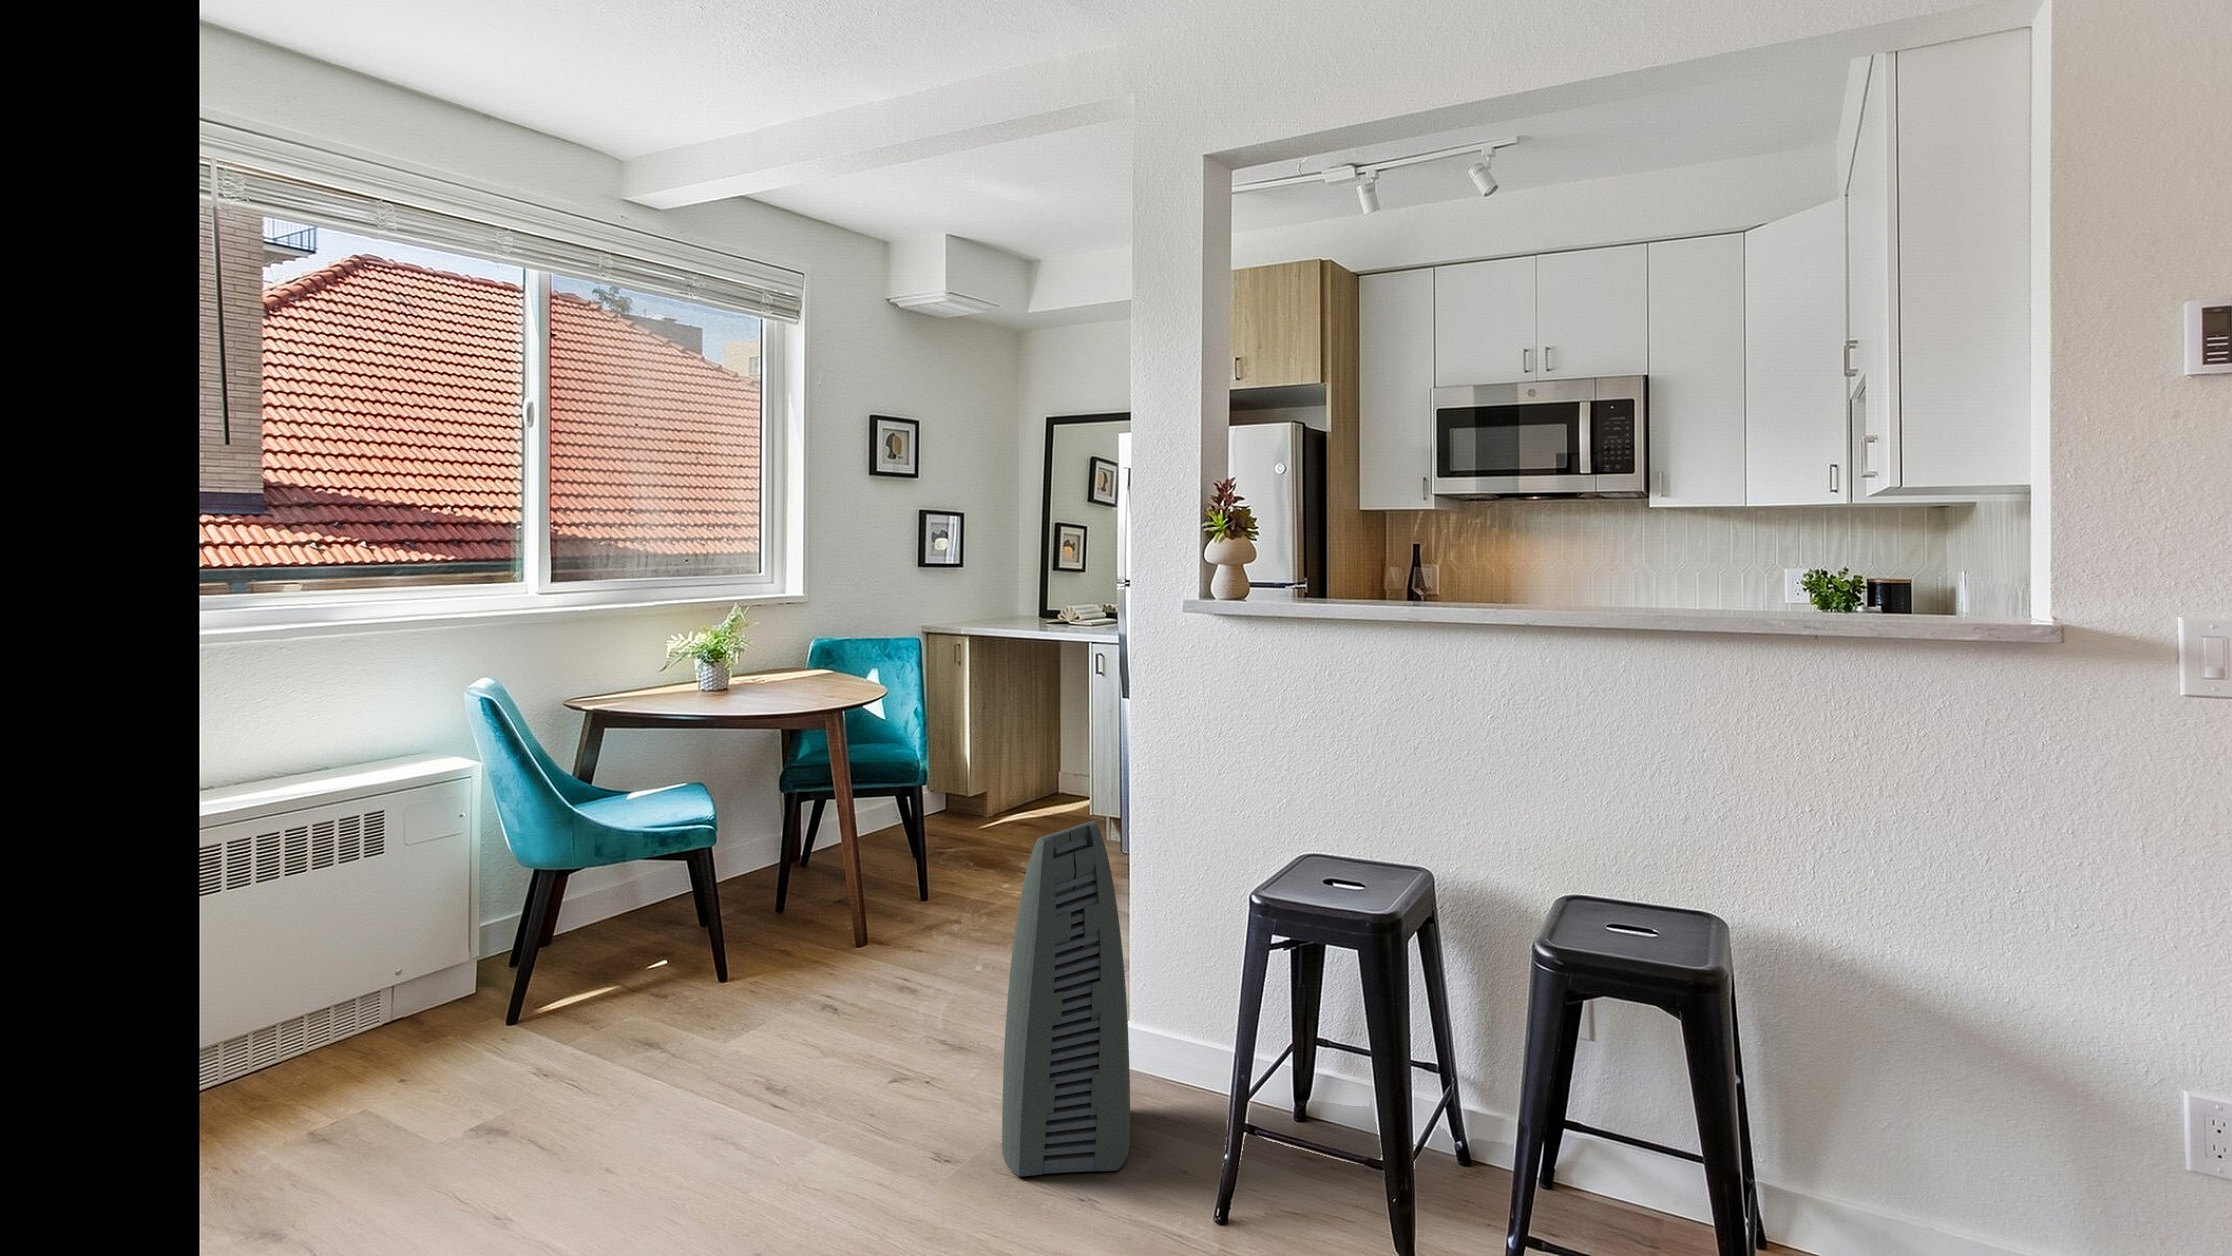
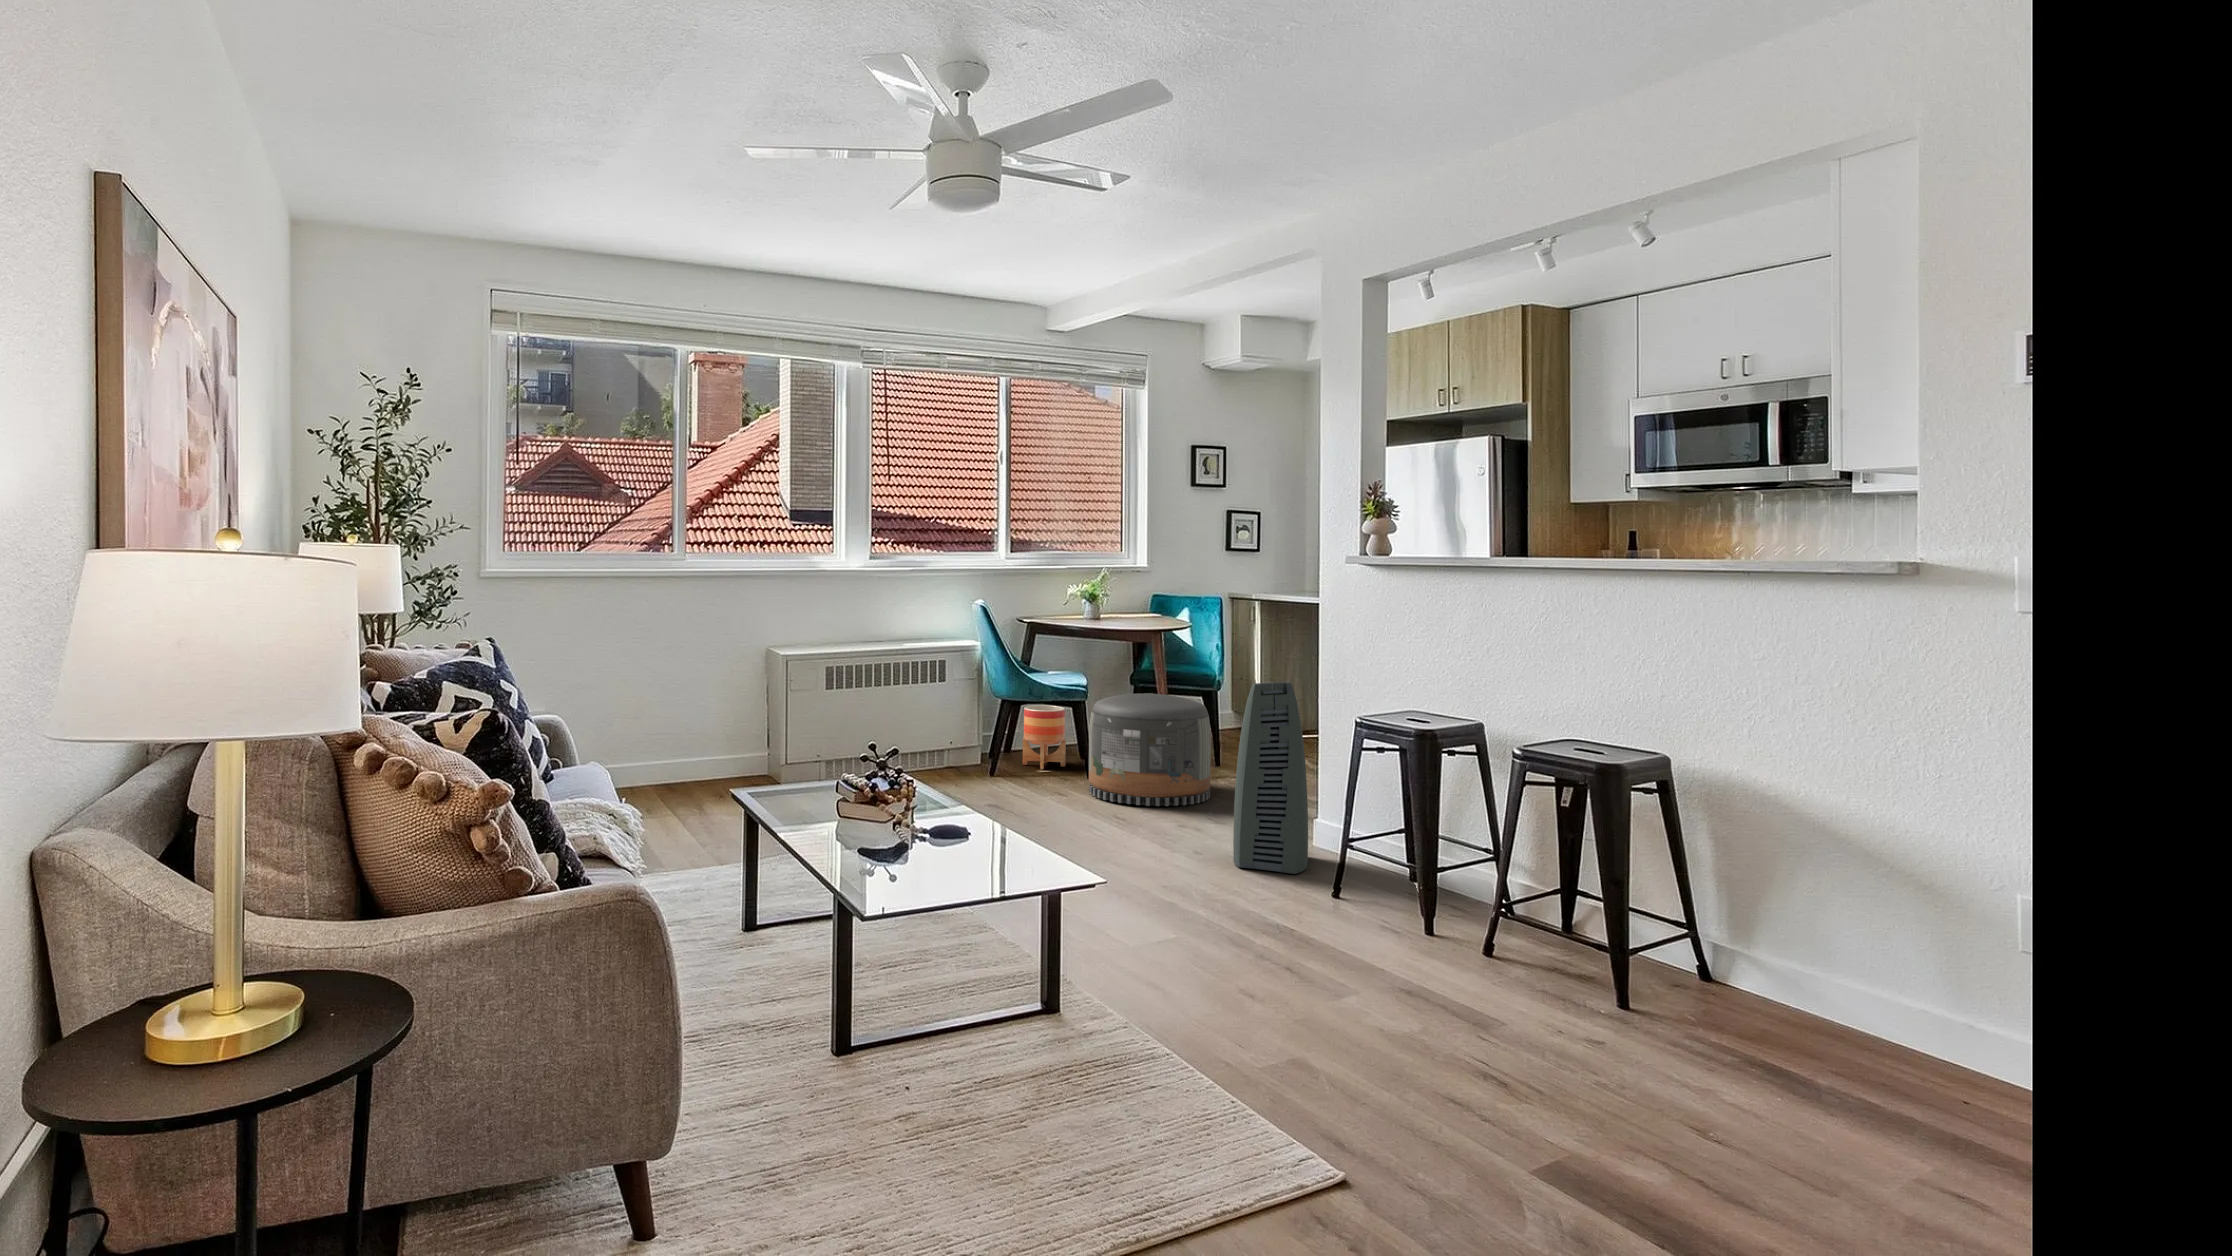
pouf: none [711,819,927,1031] -> present [1089,694,1211,806]
planter: none [582,844,665,962] -> present [1023,705,1066,769]

